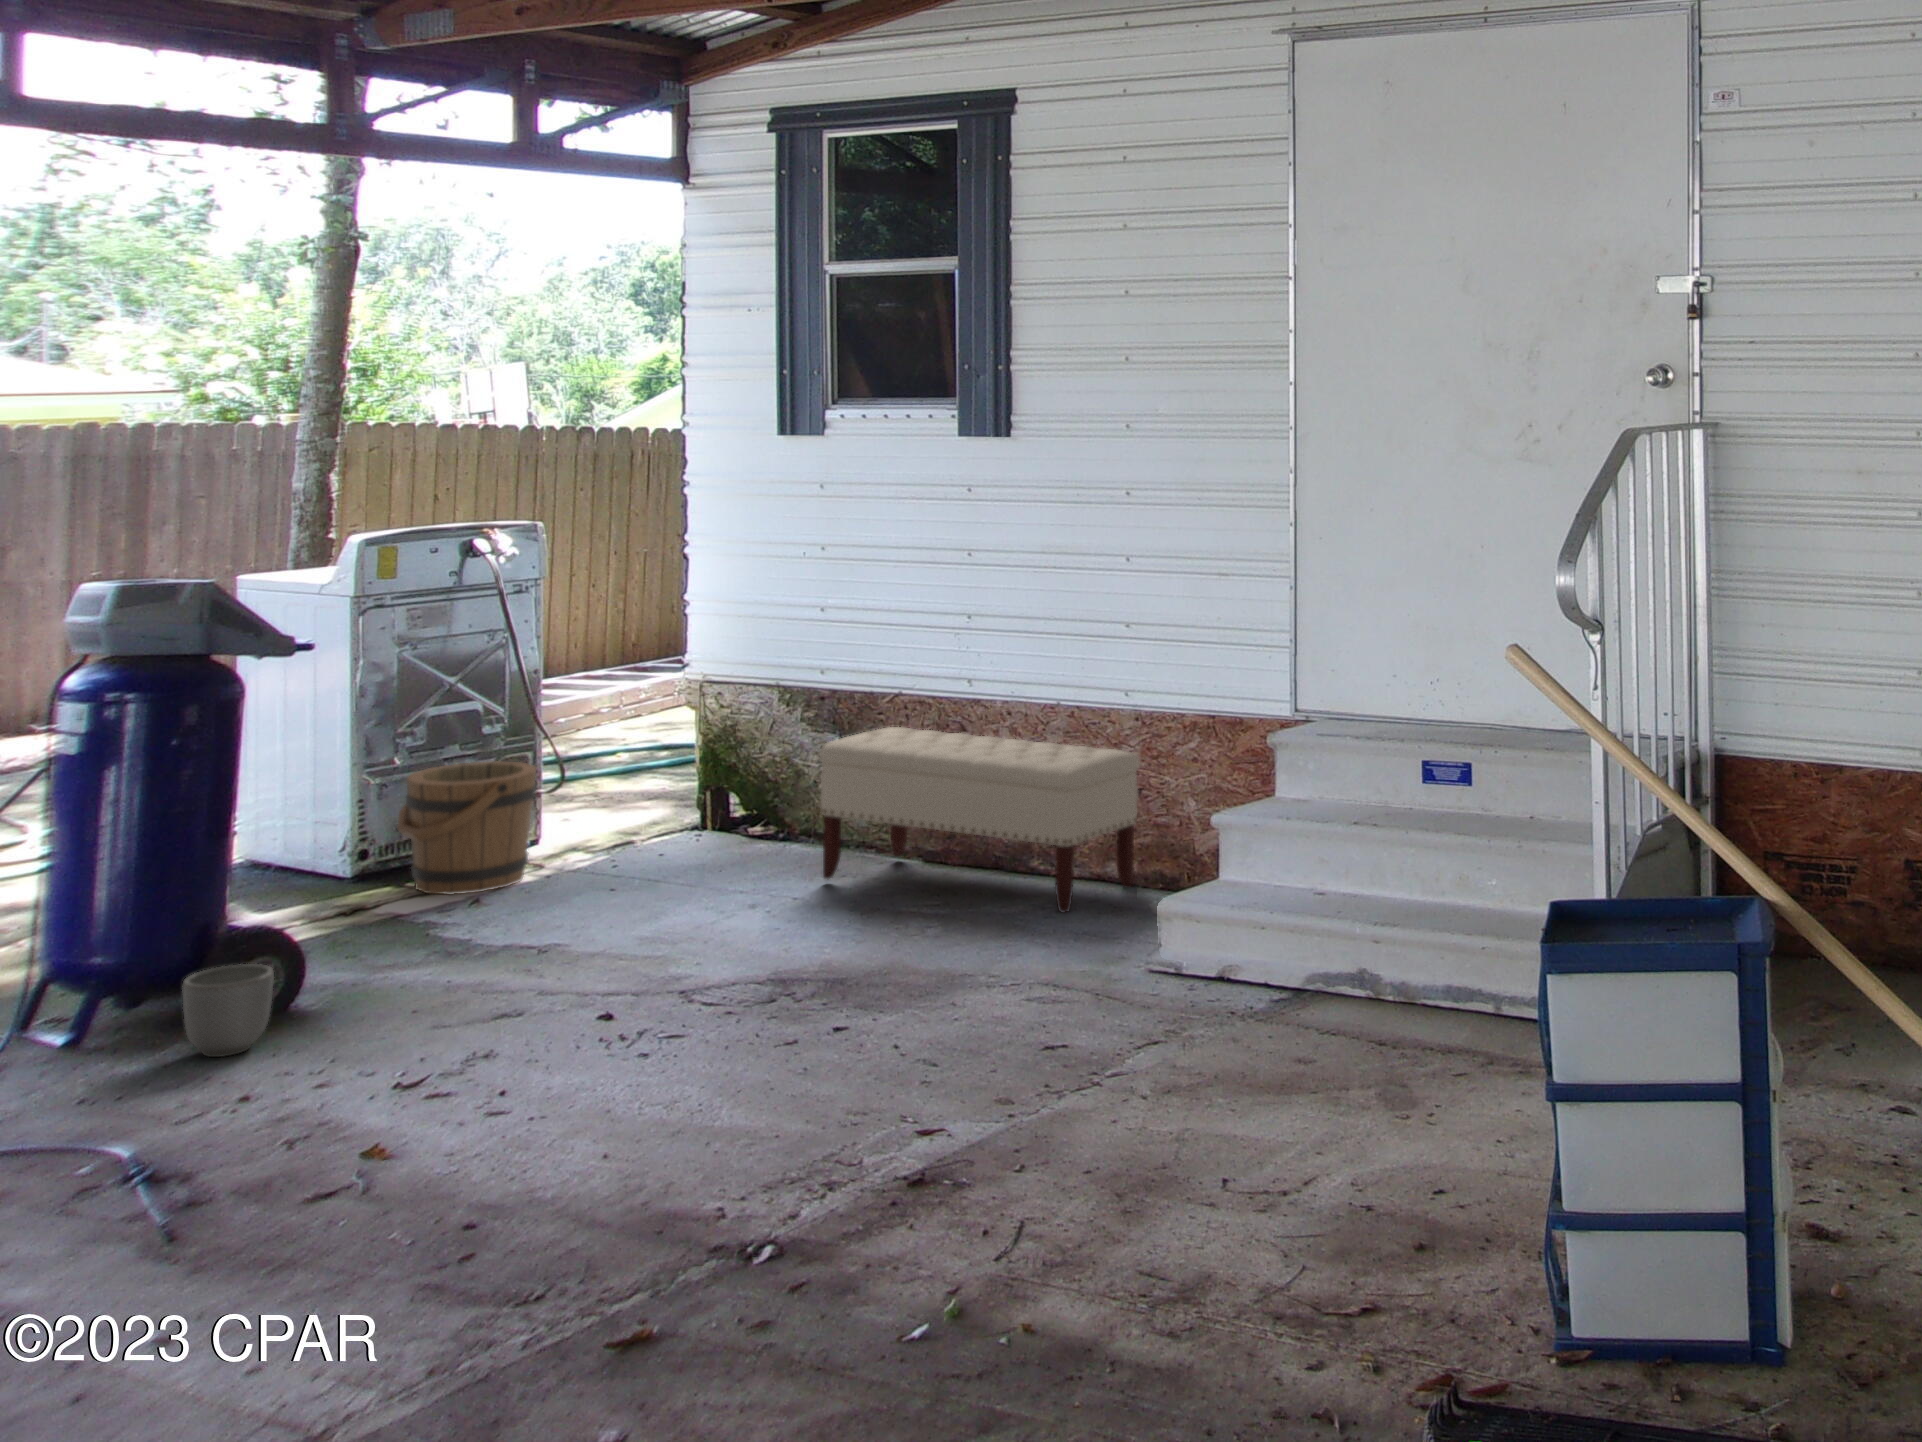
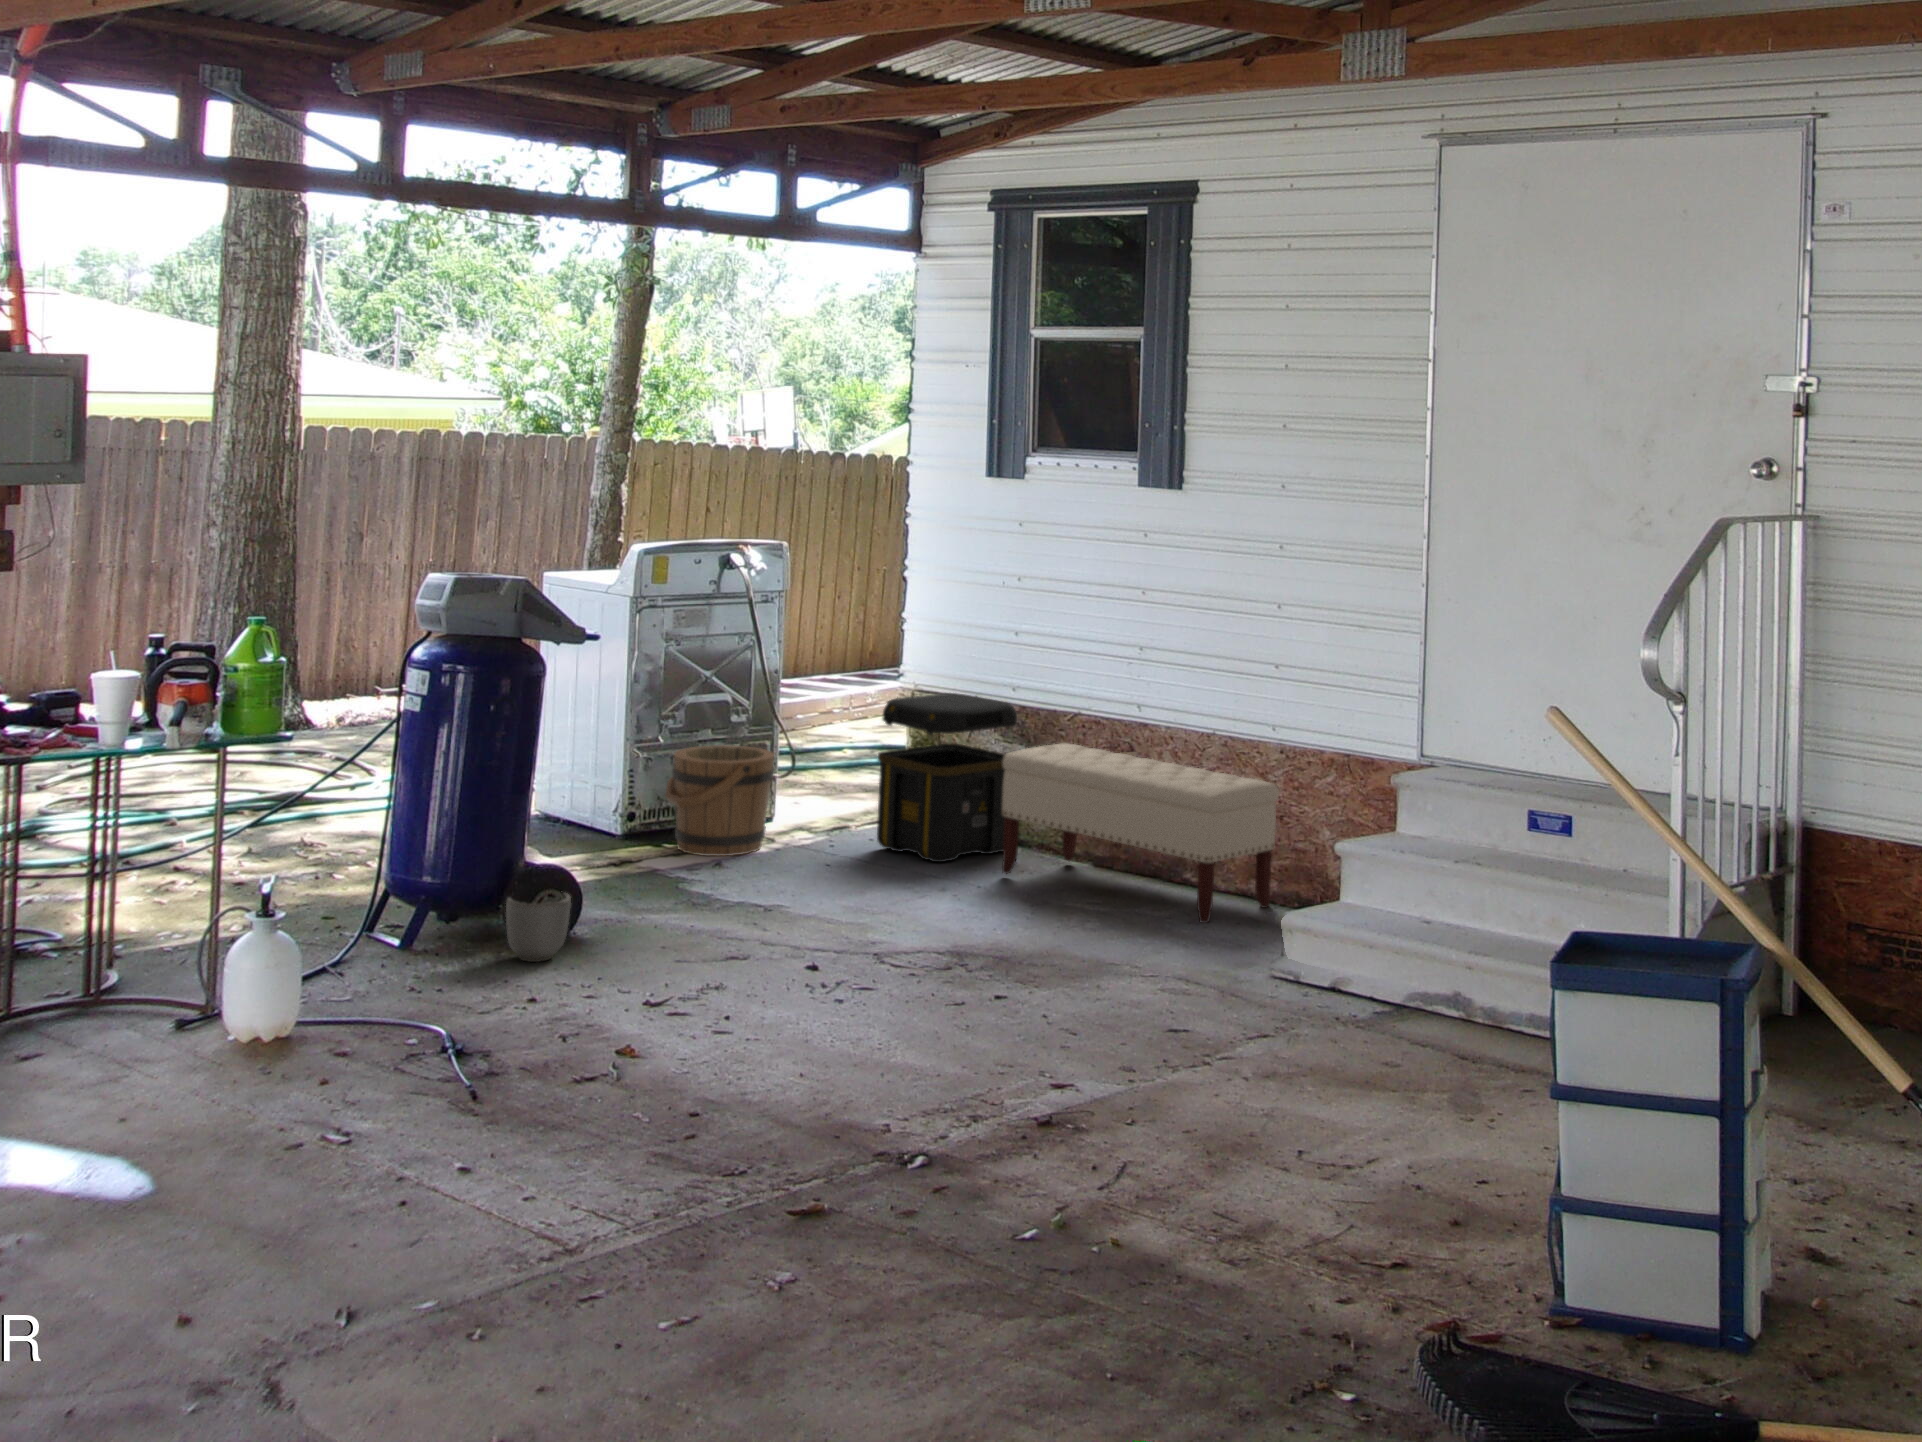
toolbox: none [666,681,834,874] -> present [877,693,1017,862]

